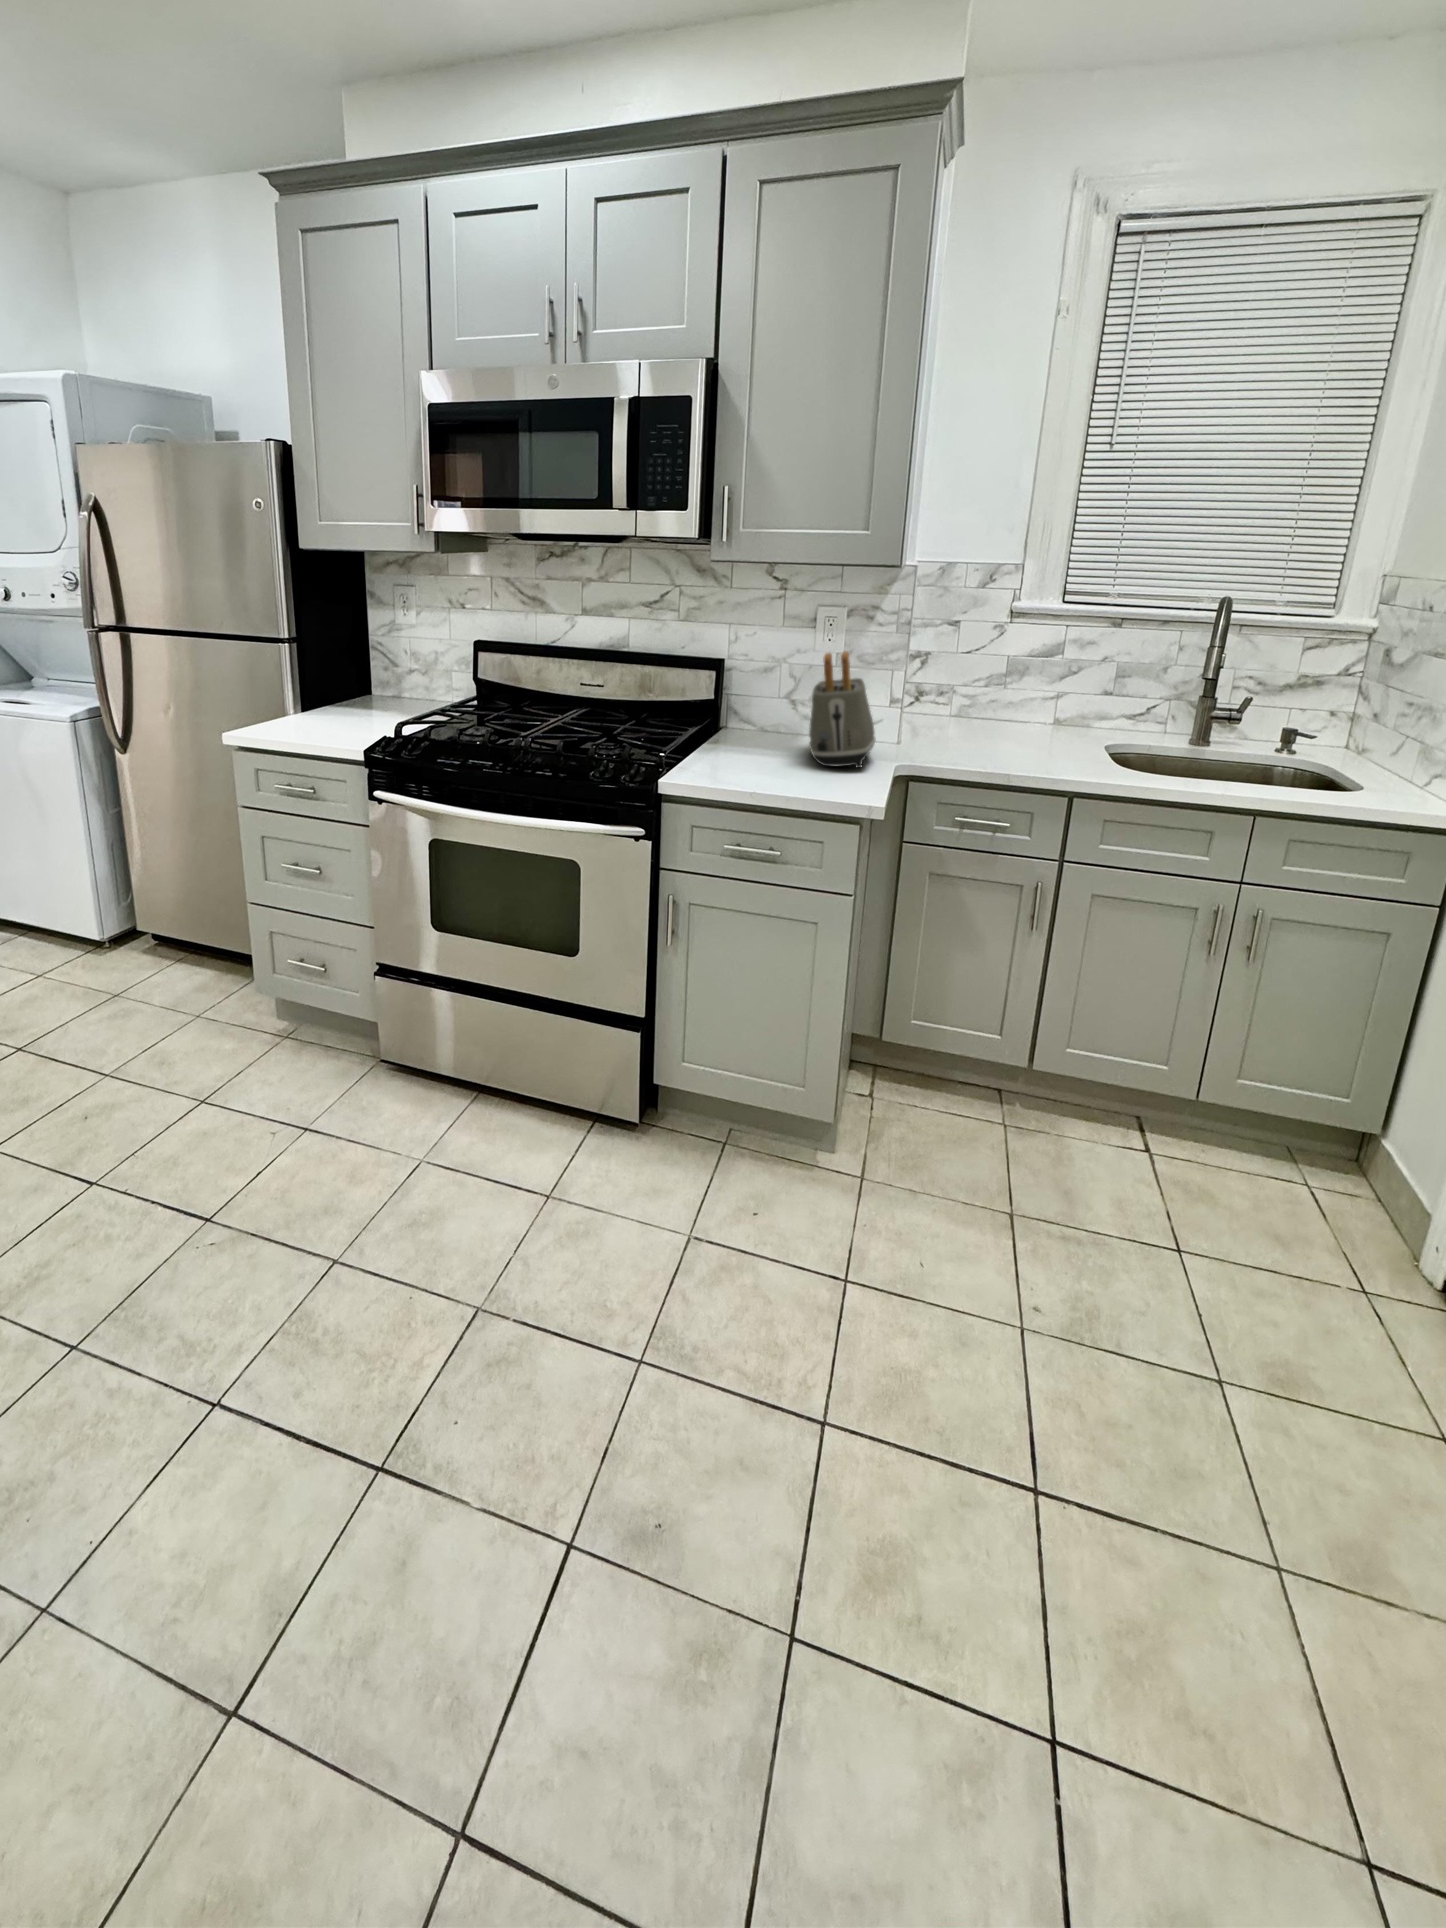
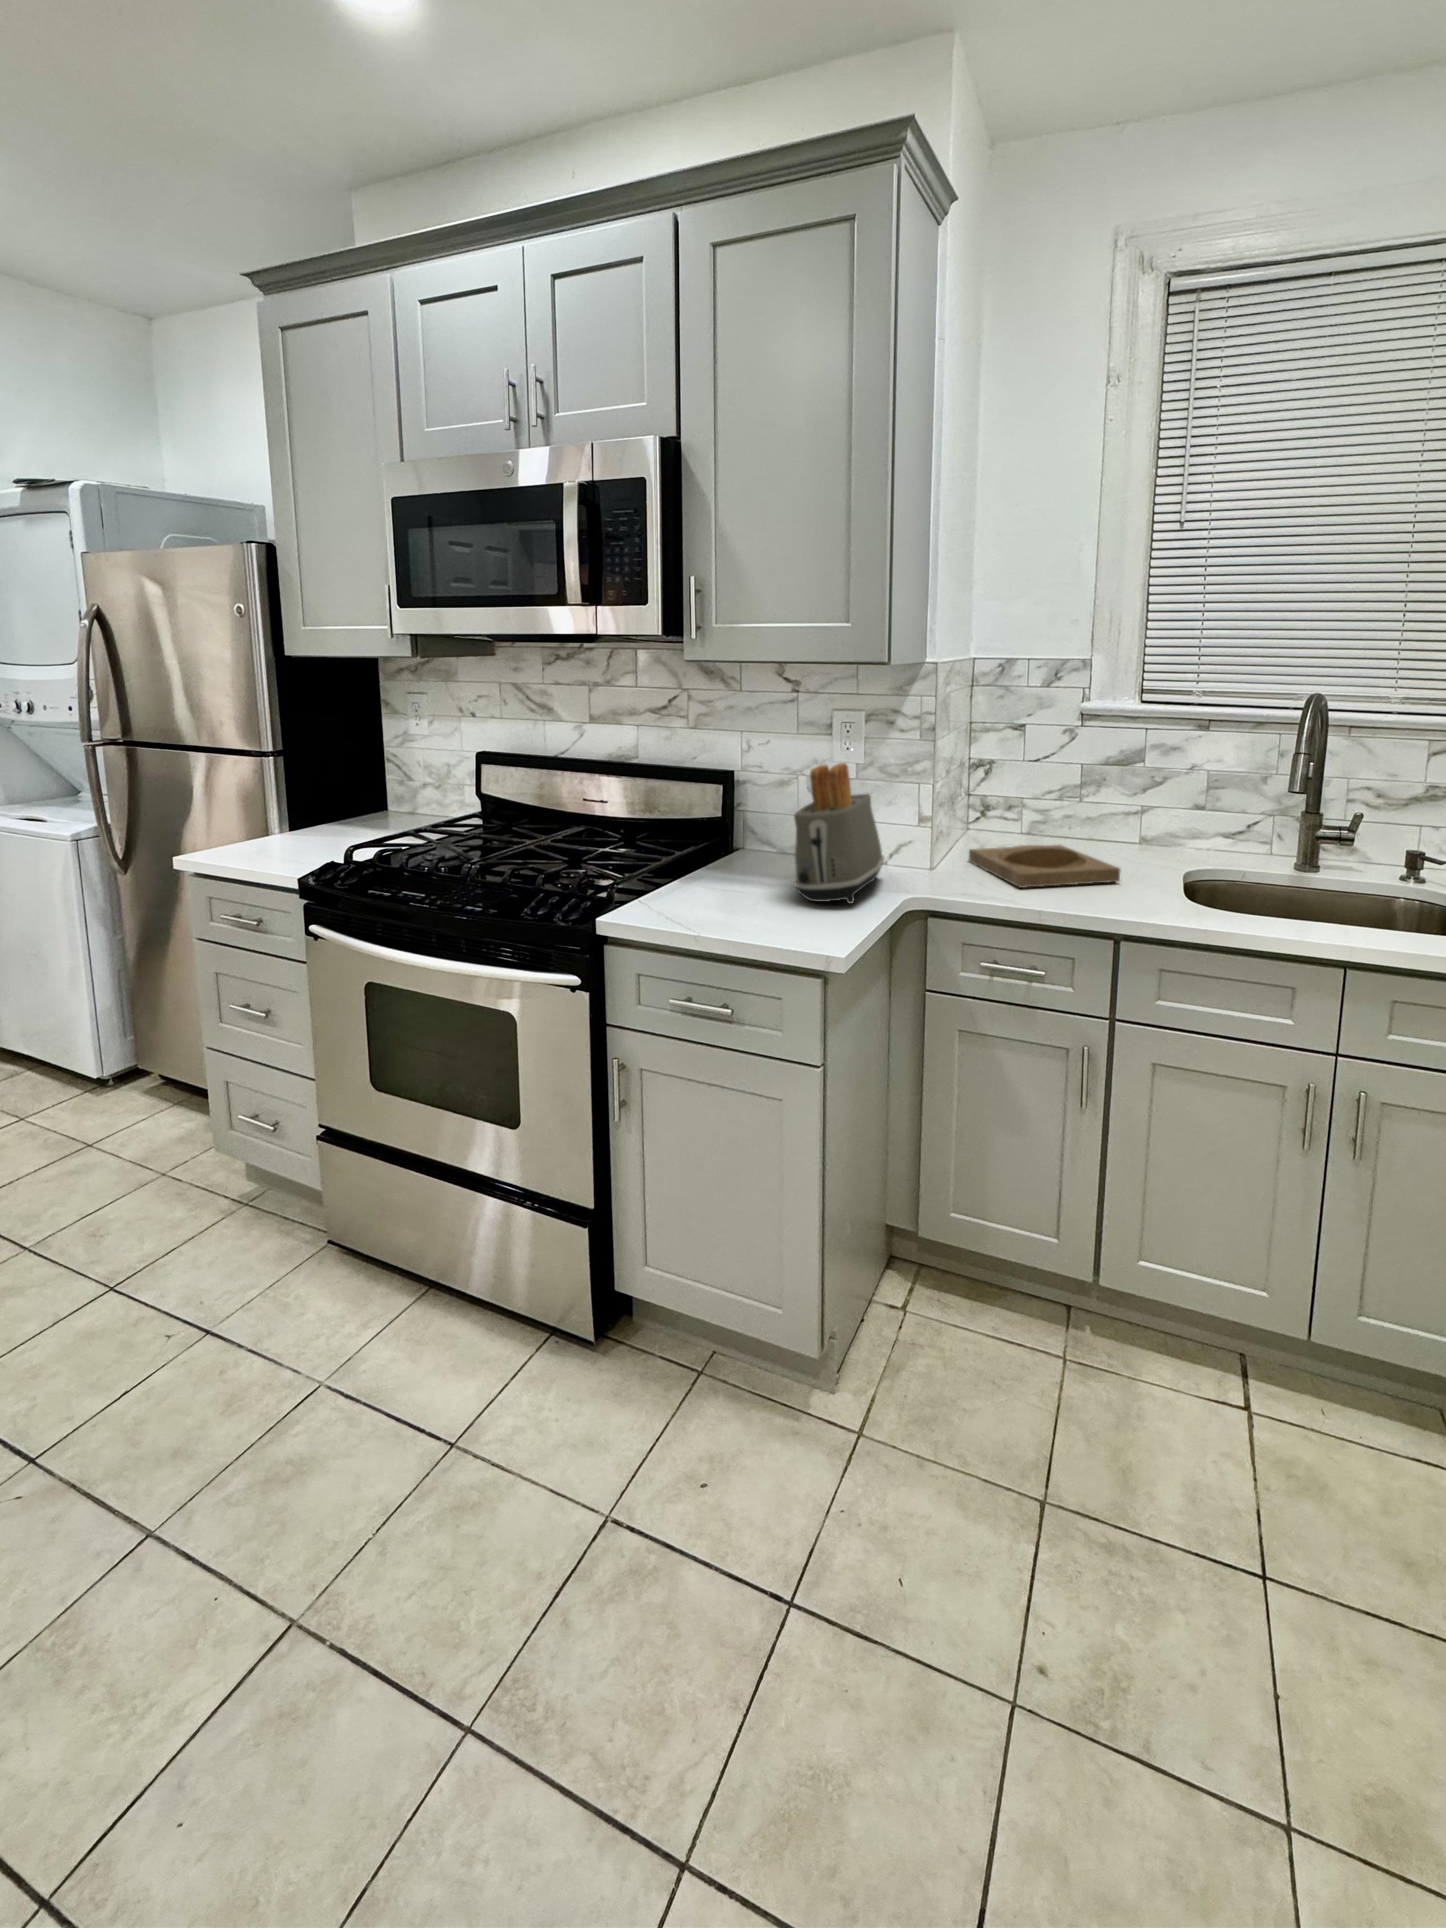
tray: none [926,724,1061,757] -> present [969,845,1120,888]

